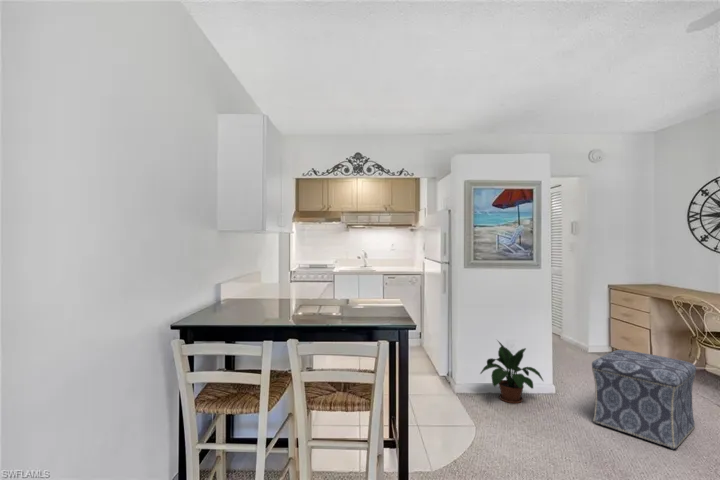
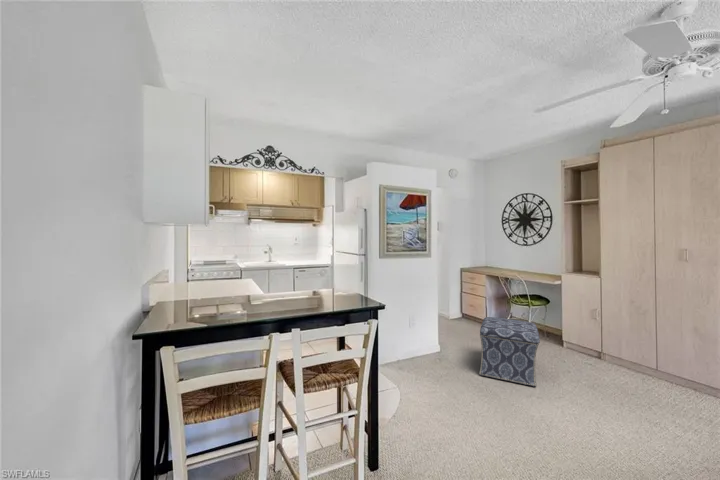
potted plant: present [481,341,543,403] -> none [393,319,440,369]

